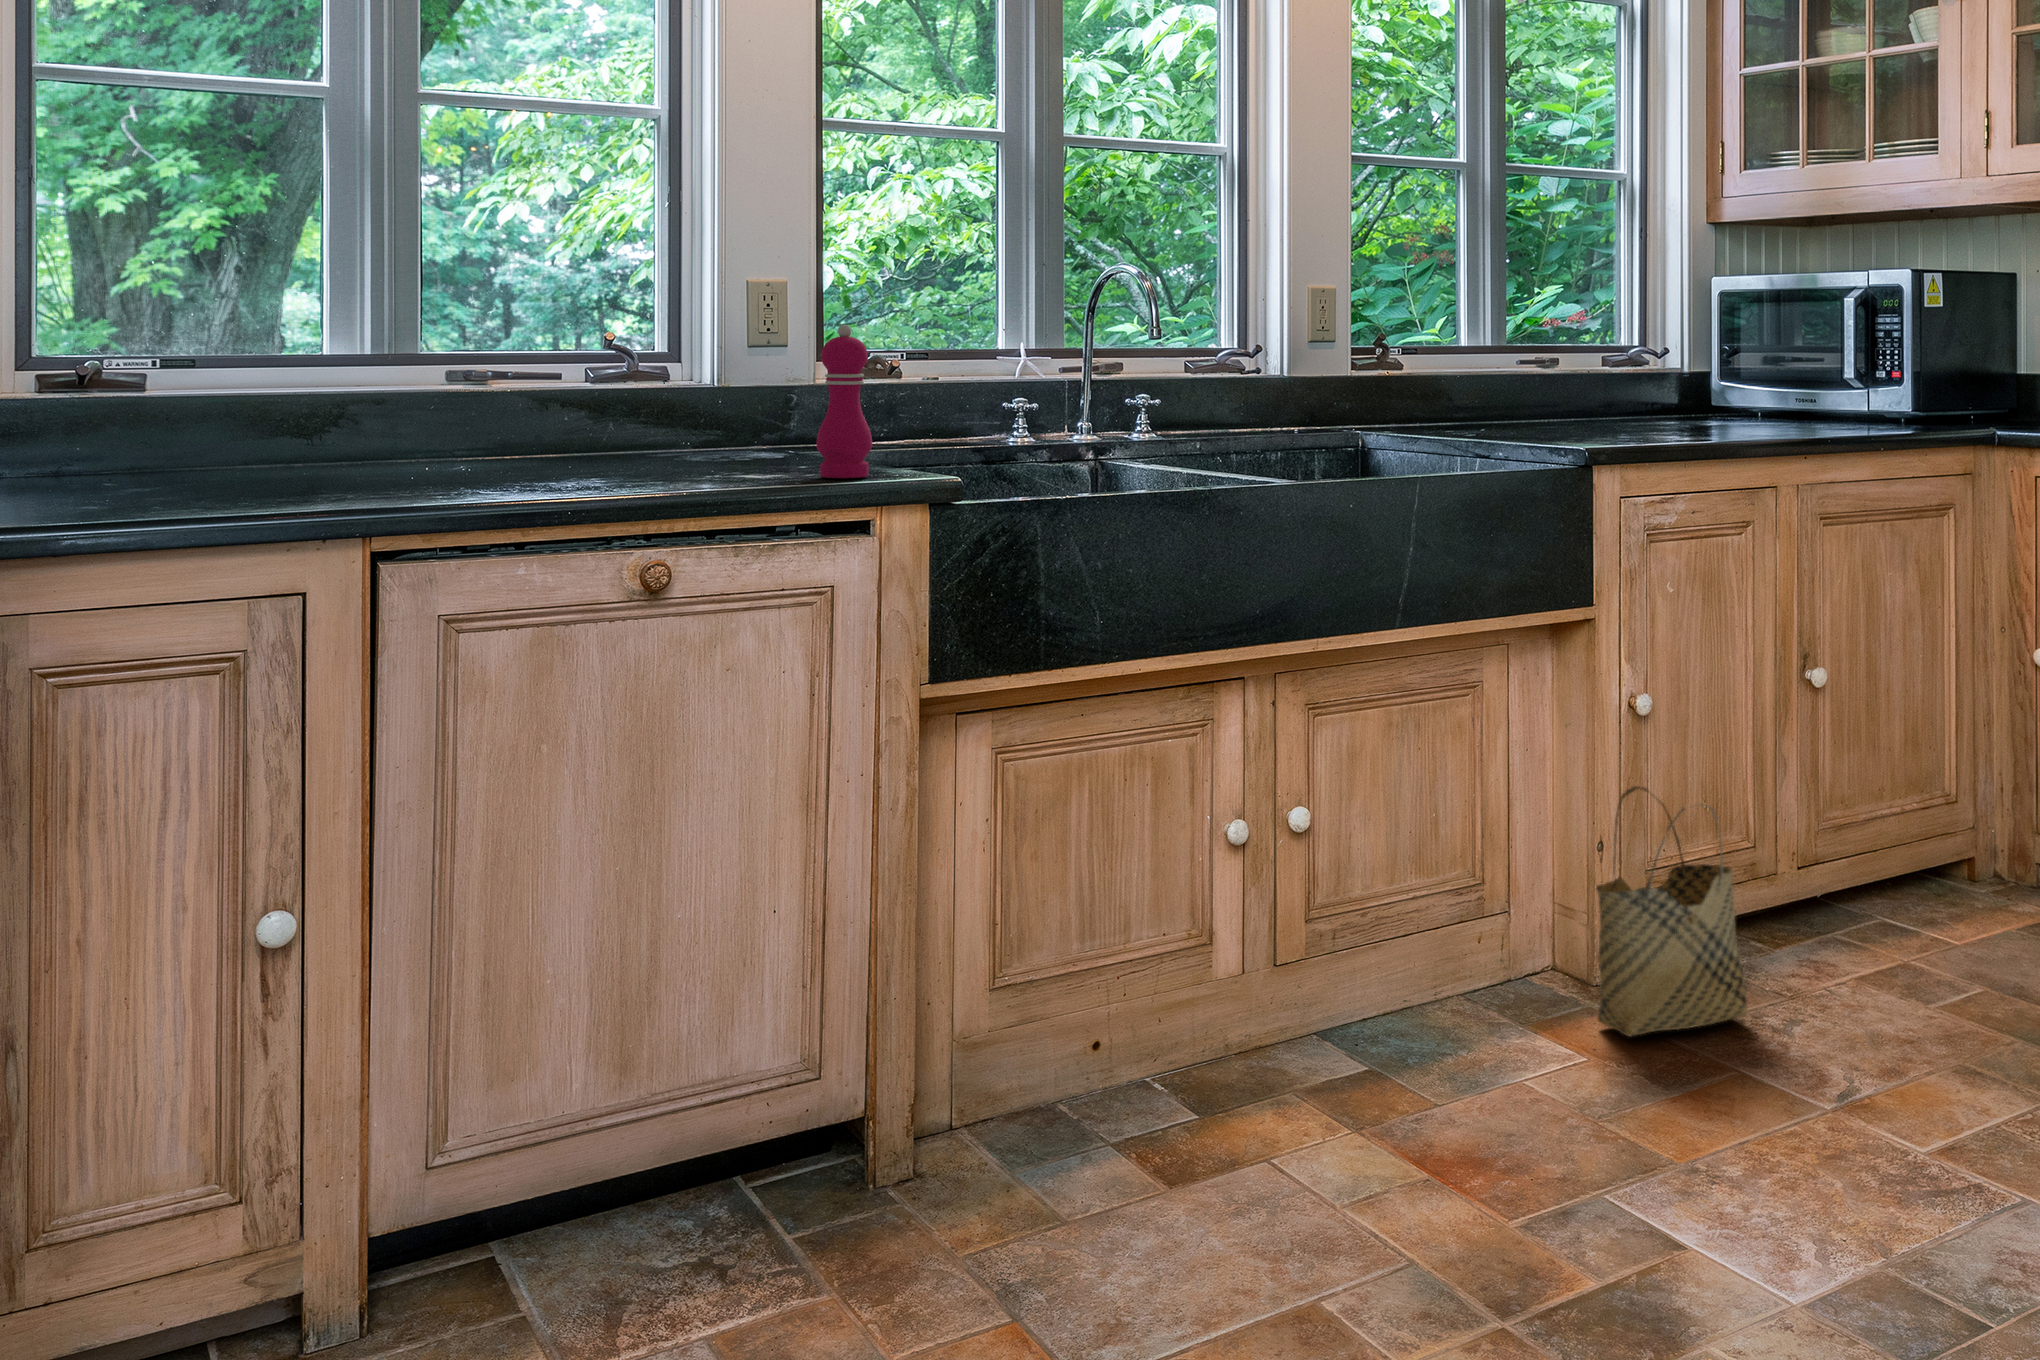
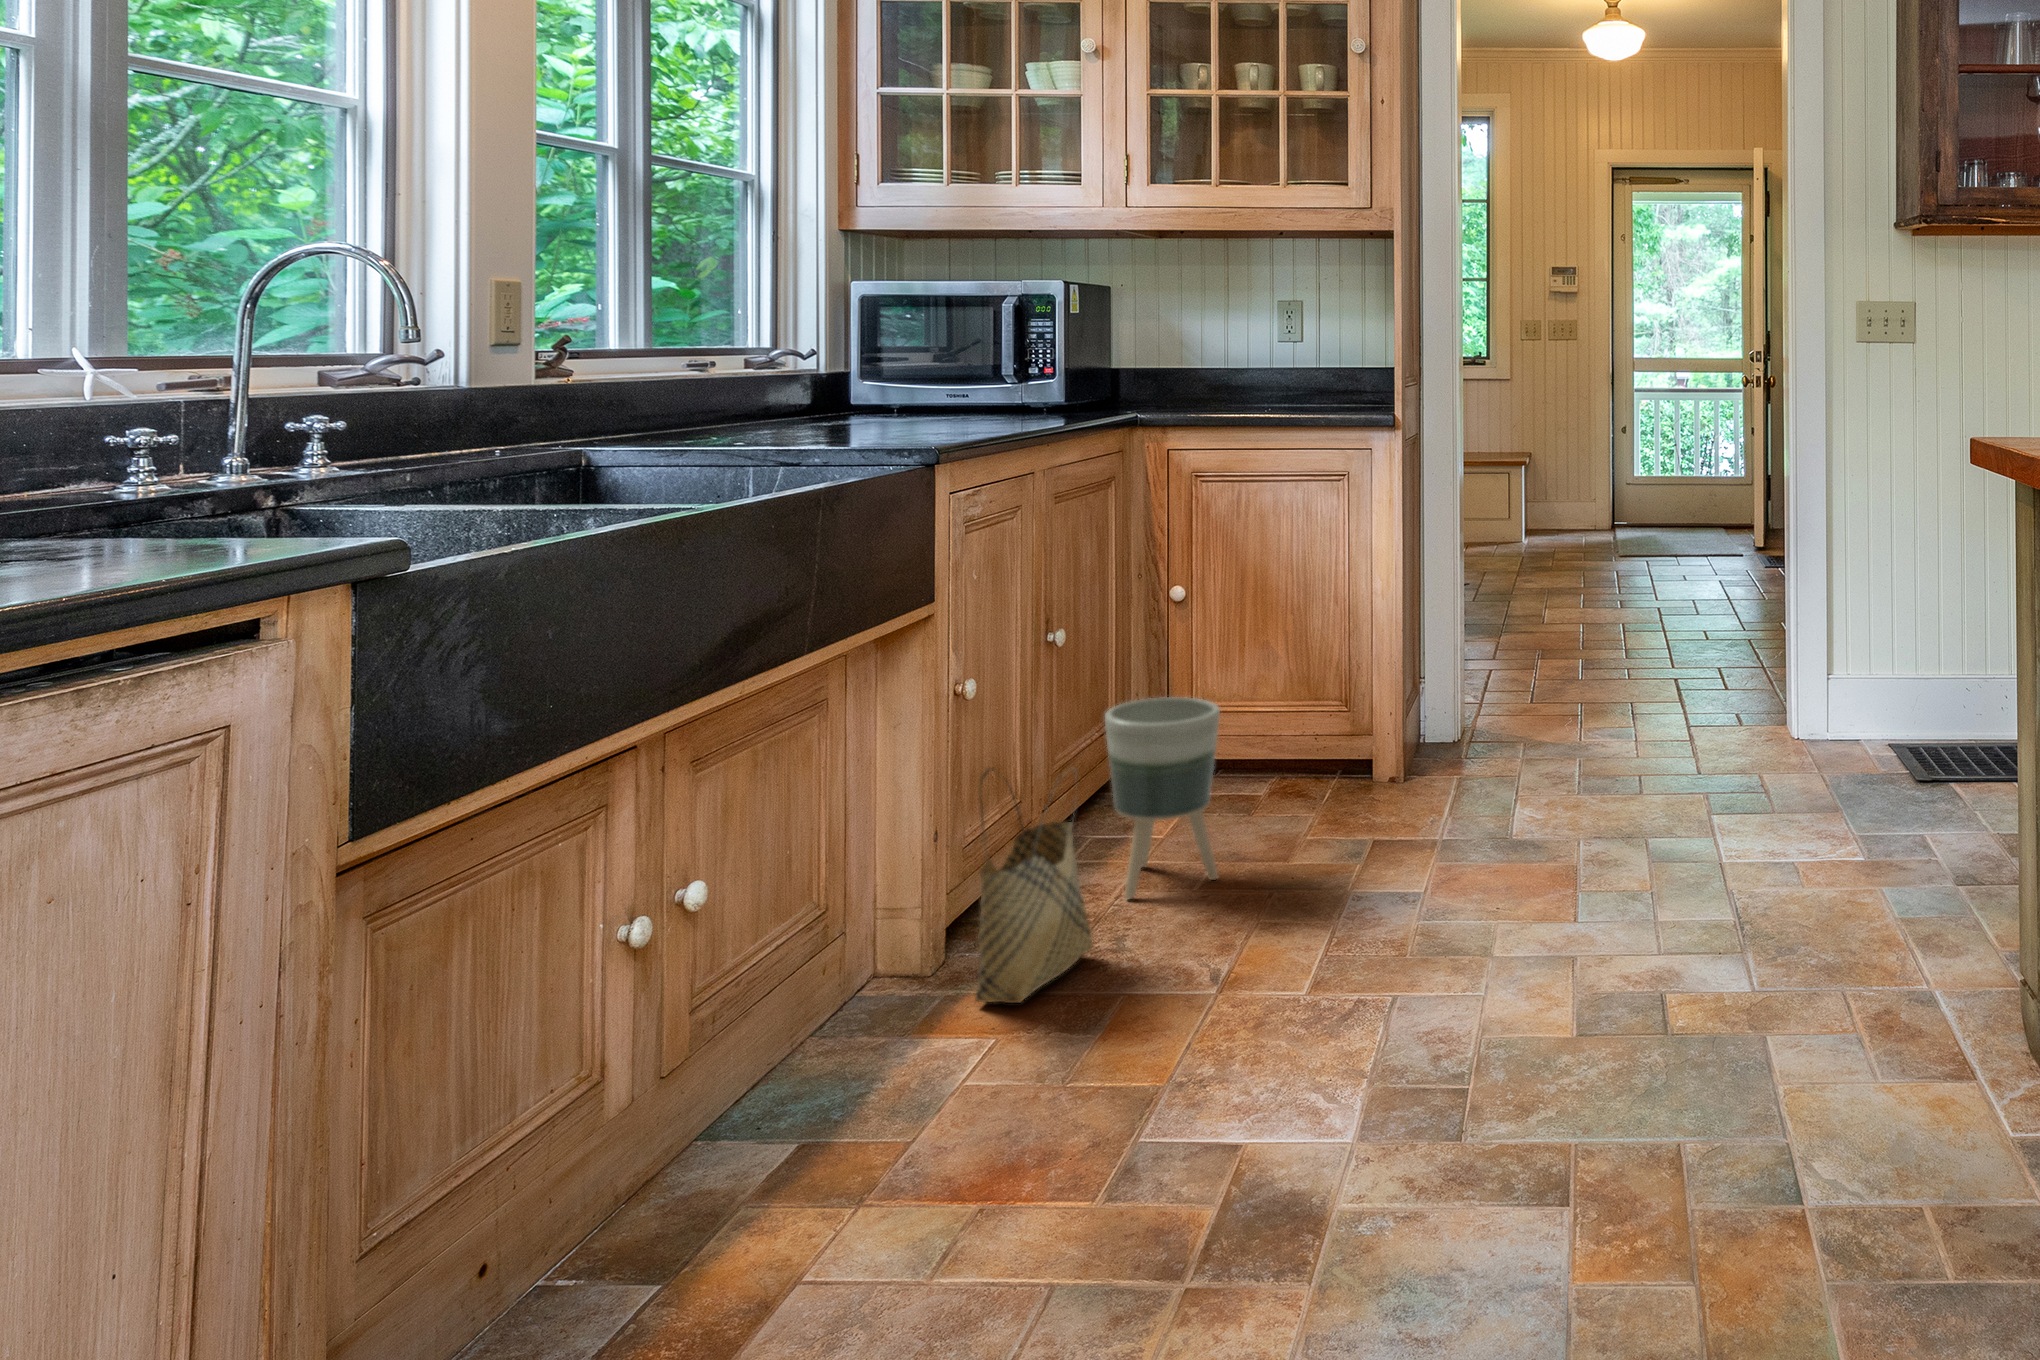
pepper mill: present [816,325,872,478] -> none [69,329,184,568]
planter: none [1832,762,1977,1001] -> present [1105,697,1220,899]

